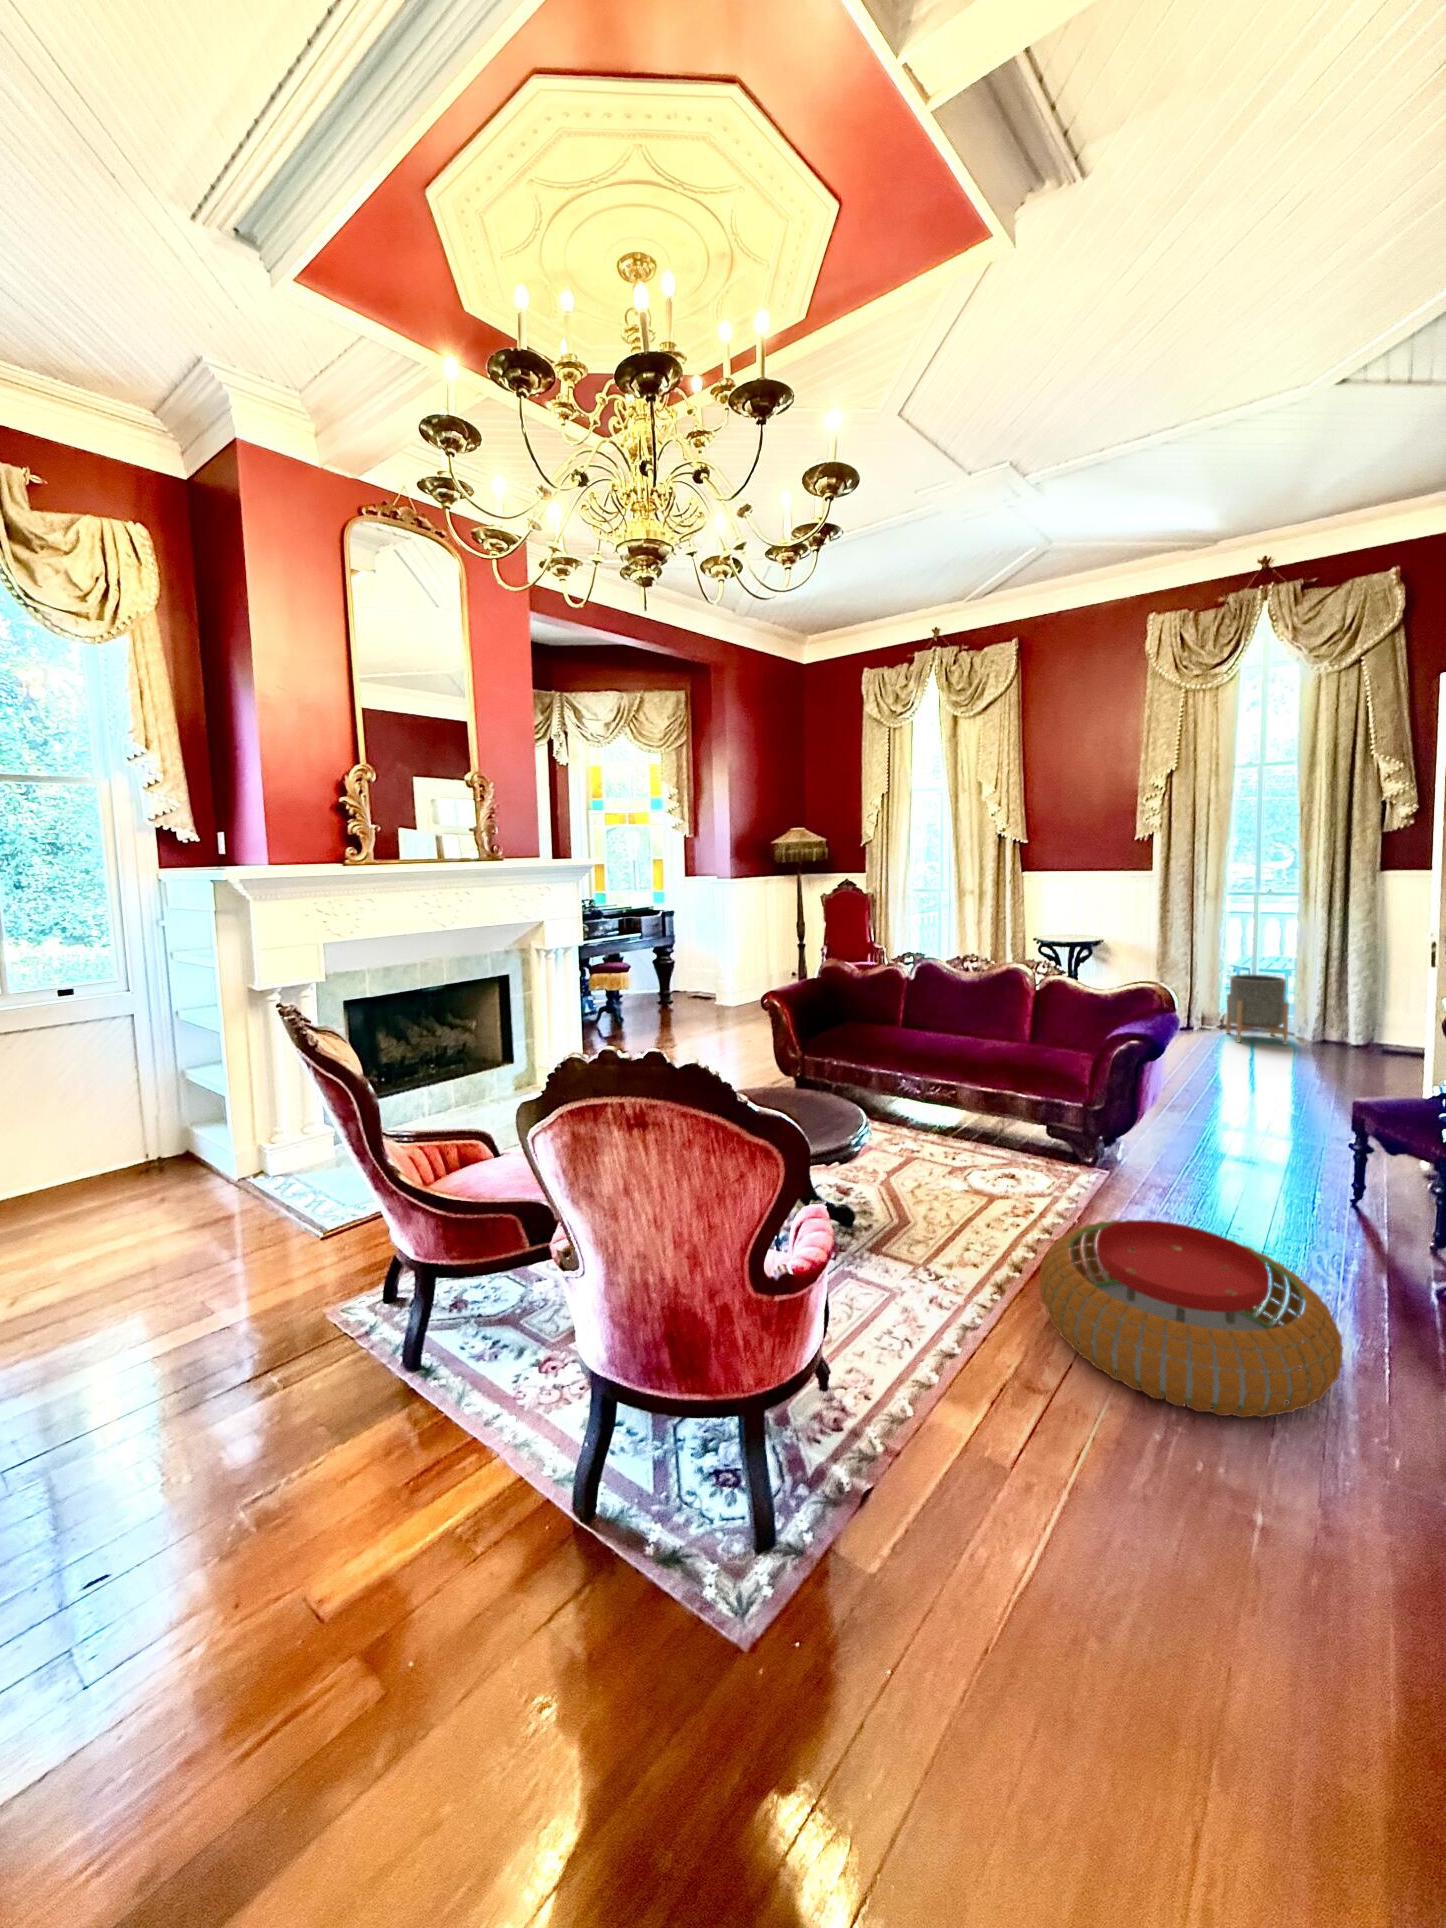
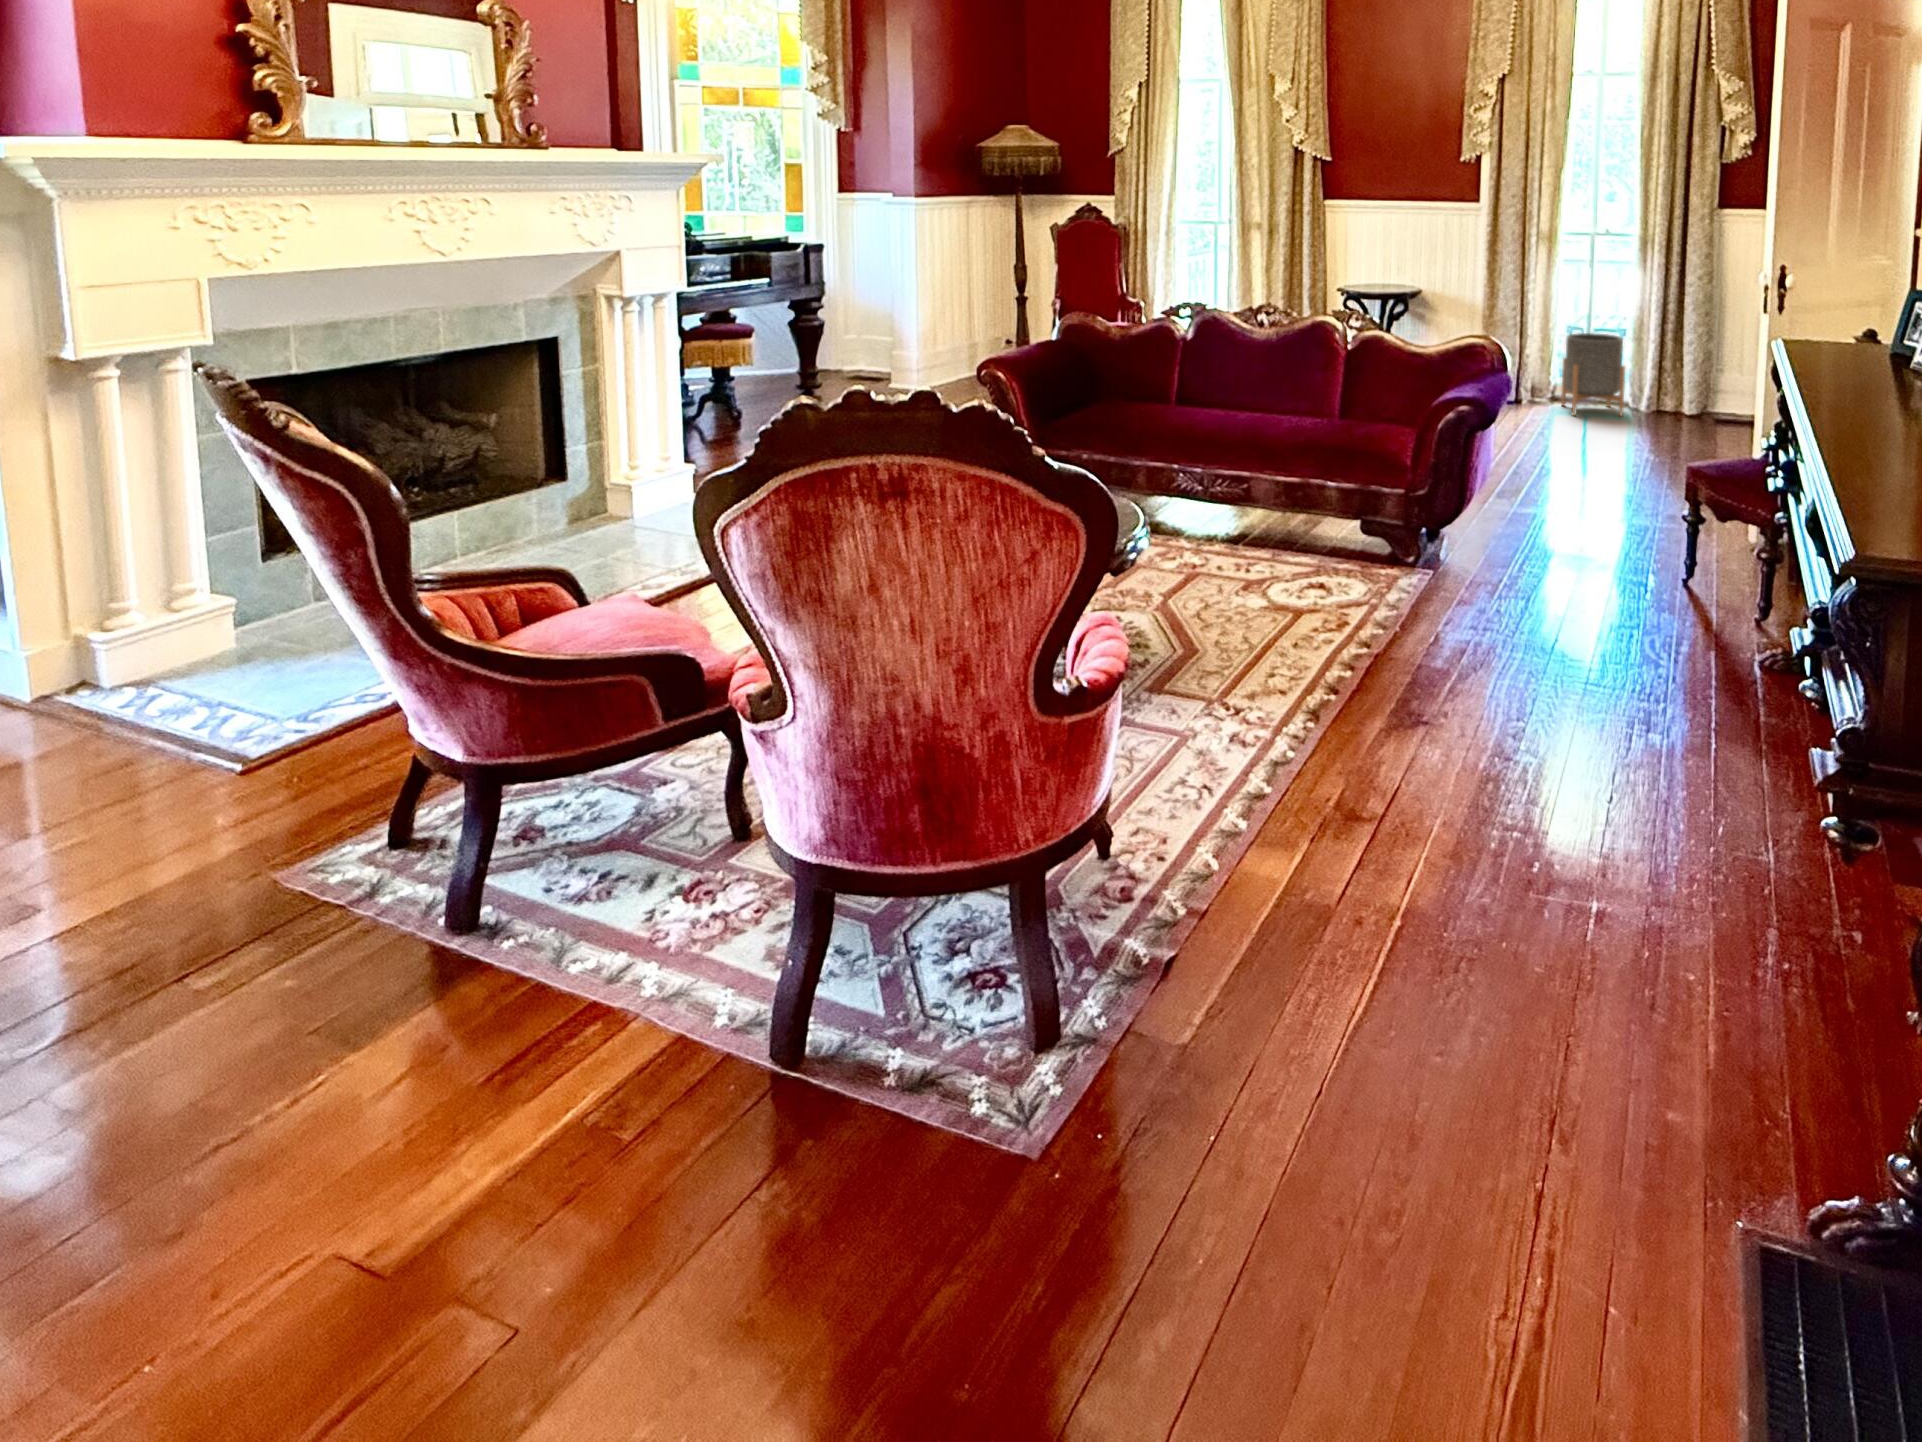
pouf: present [1039,1220,1343,1418] -> none [1362,609,1665,806]

